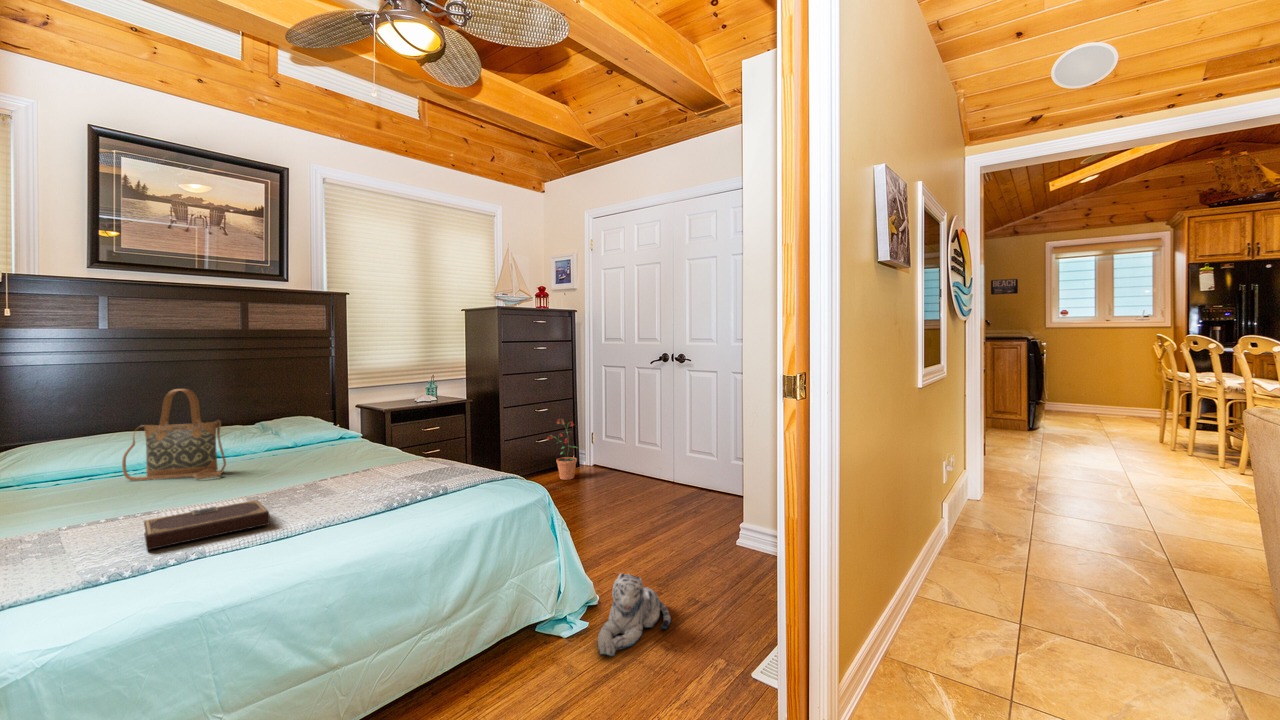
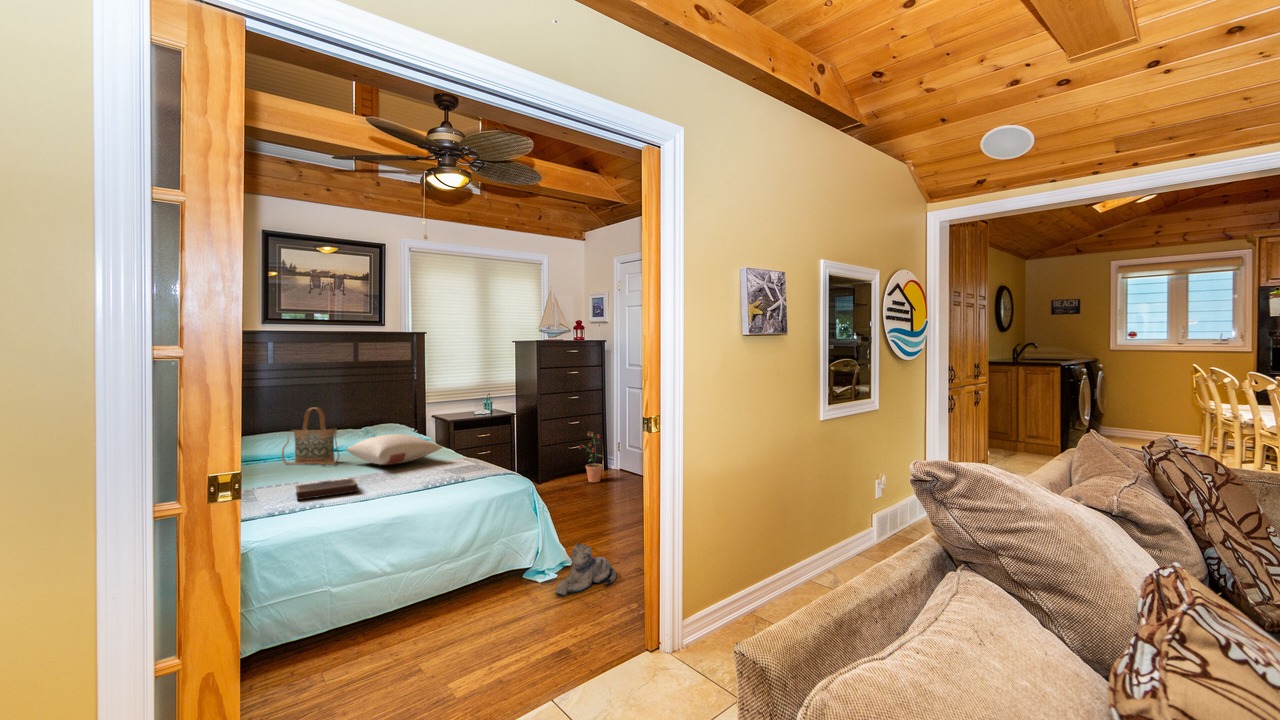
pillow: none [239,426,397,474] -> present [347,434,442,465]

